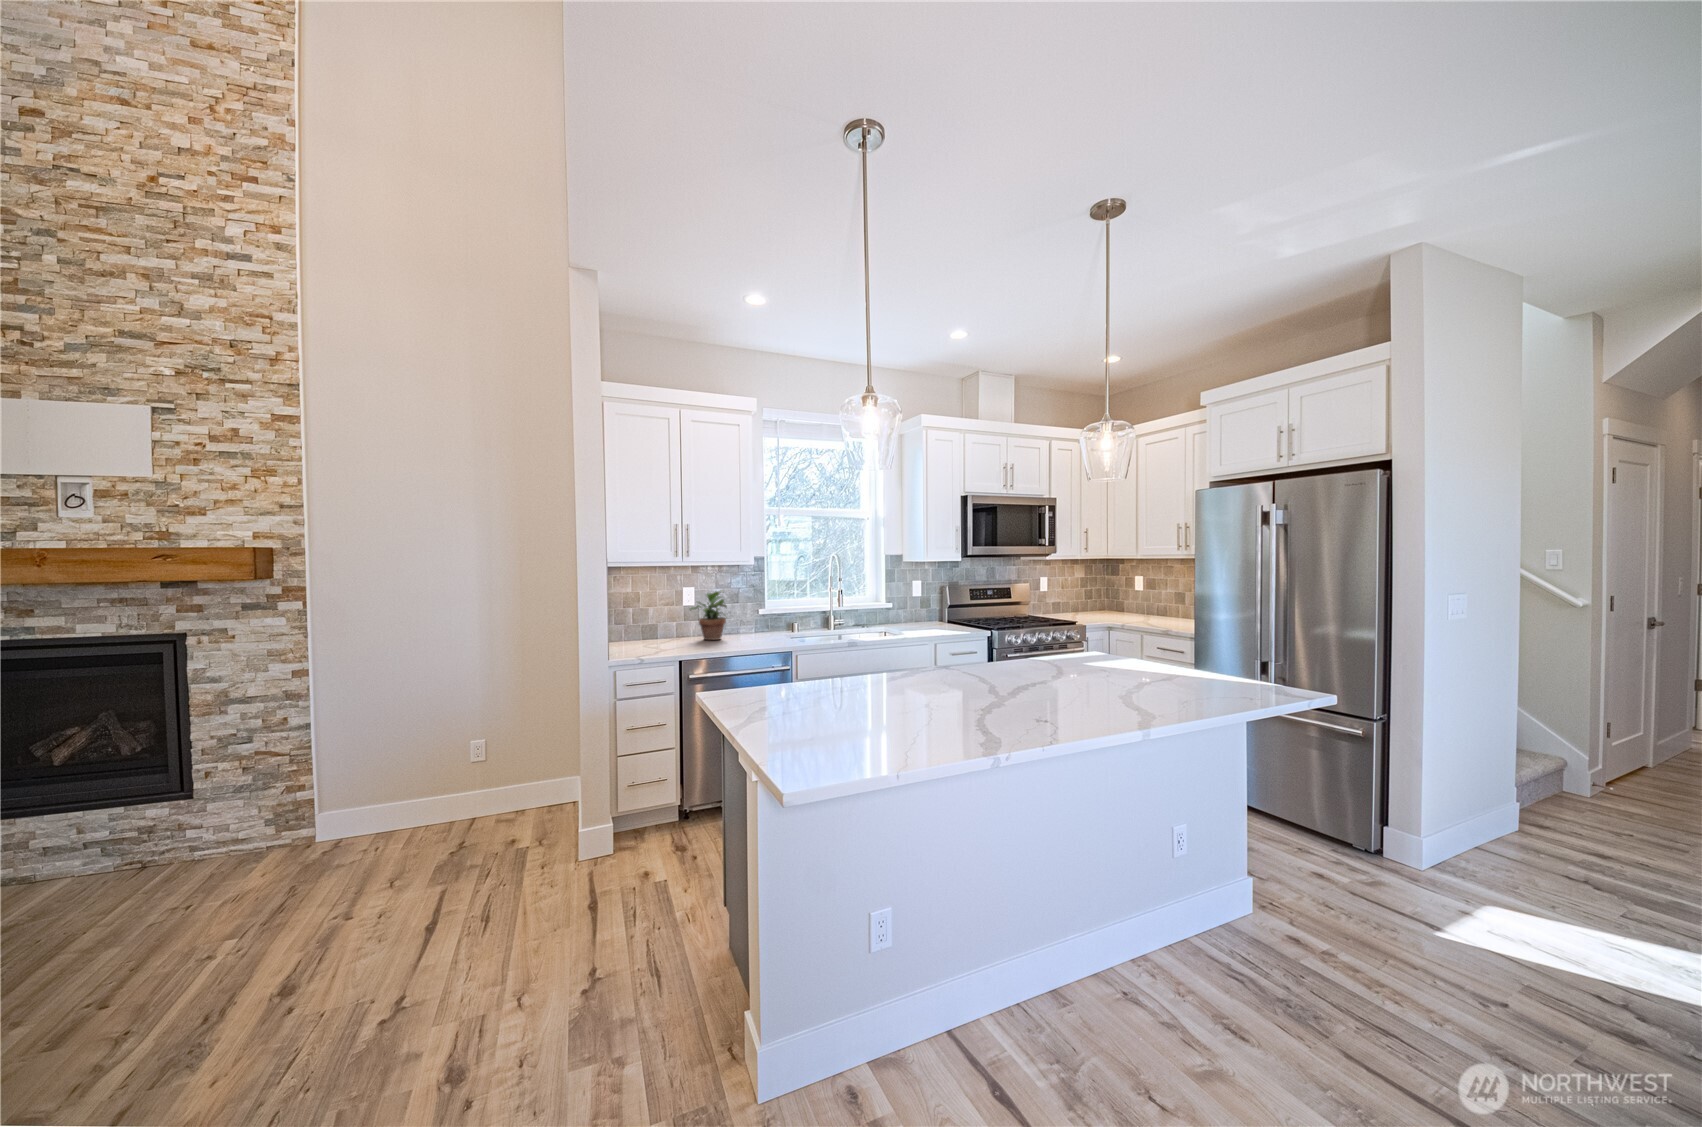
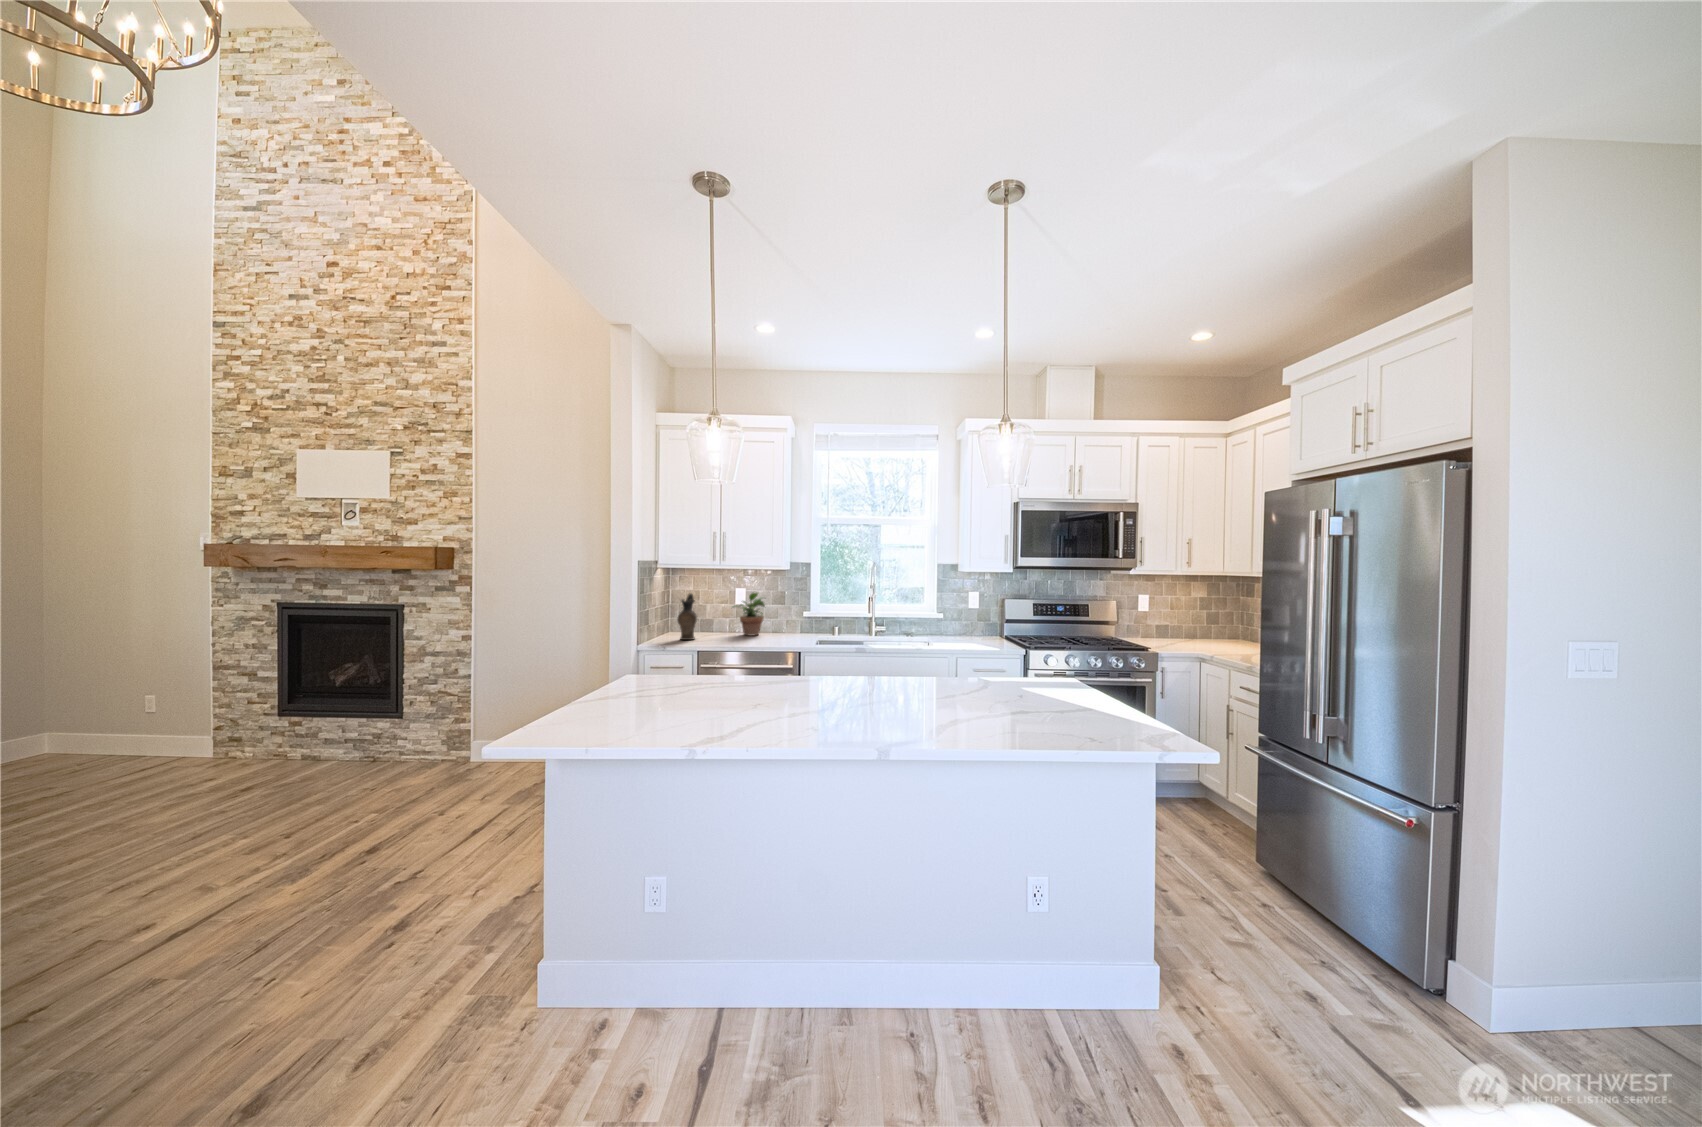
ceramic pitcher: none [638,595,661,650] -> present [677,594,697,640]

